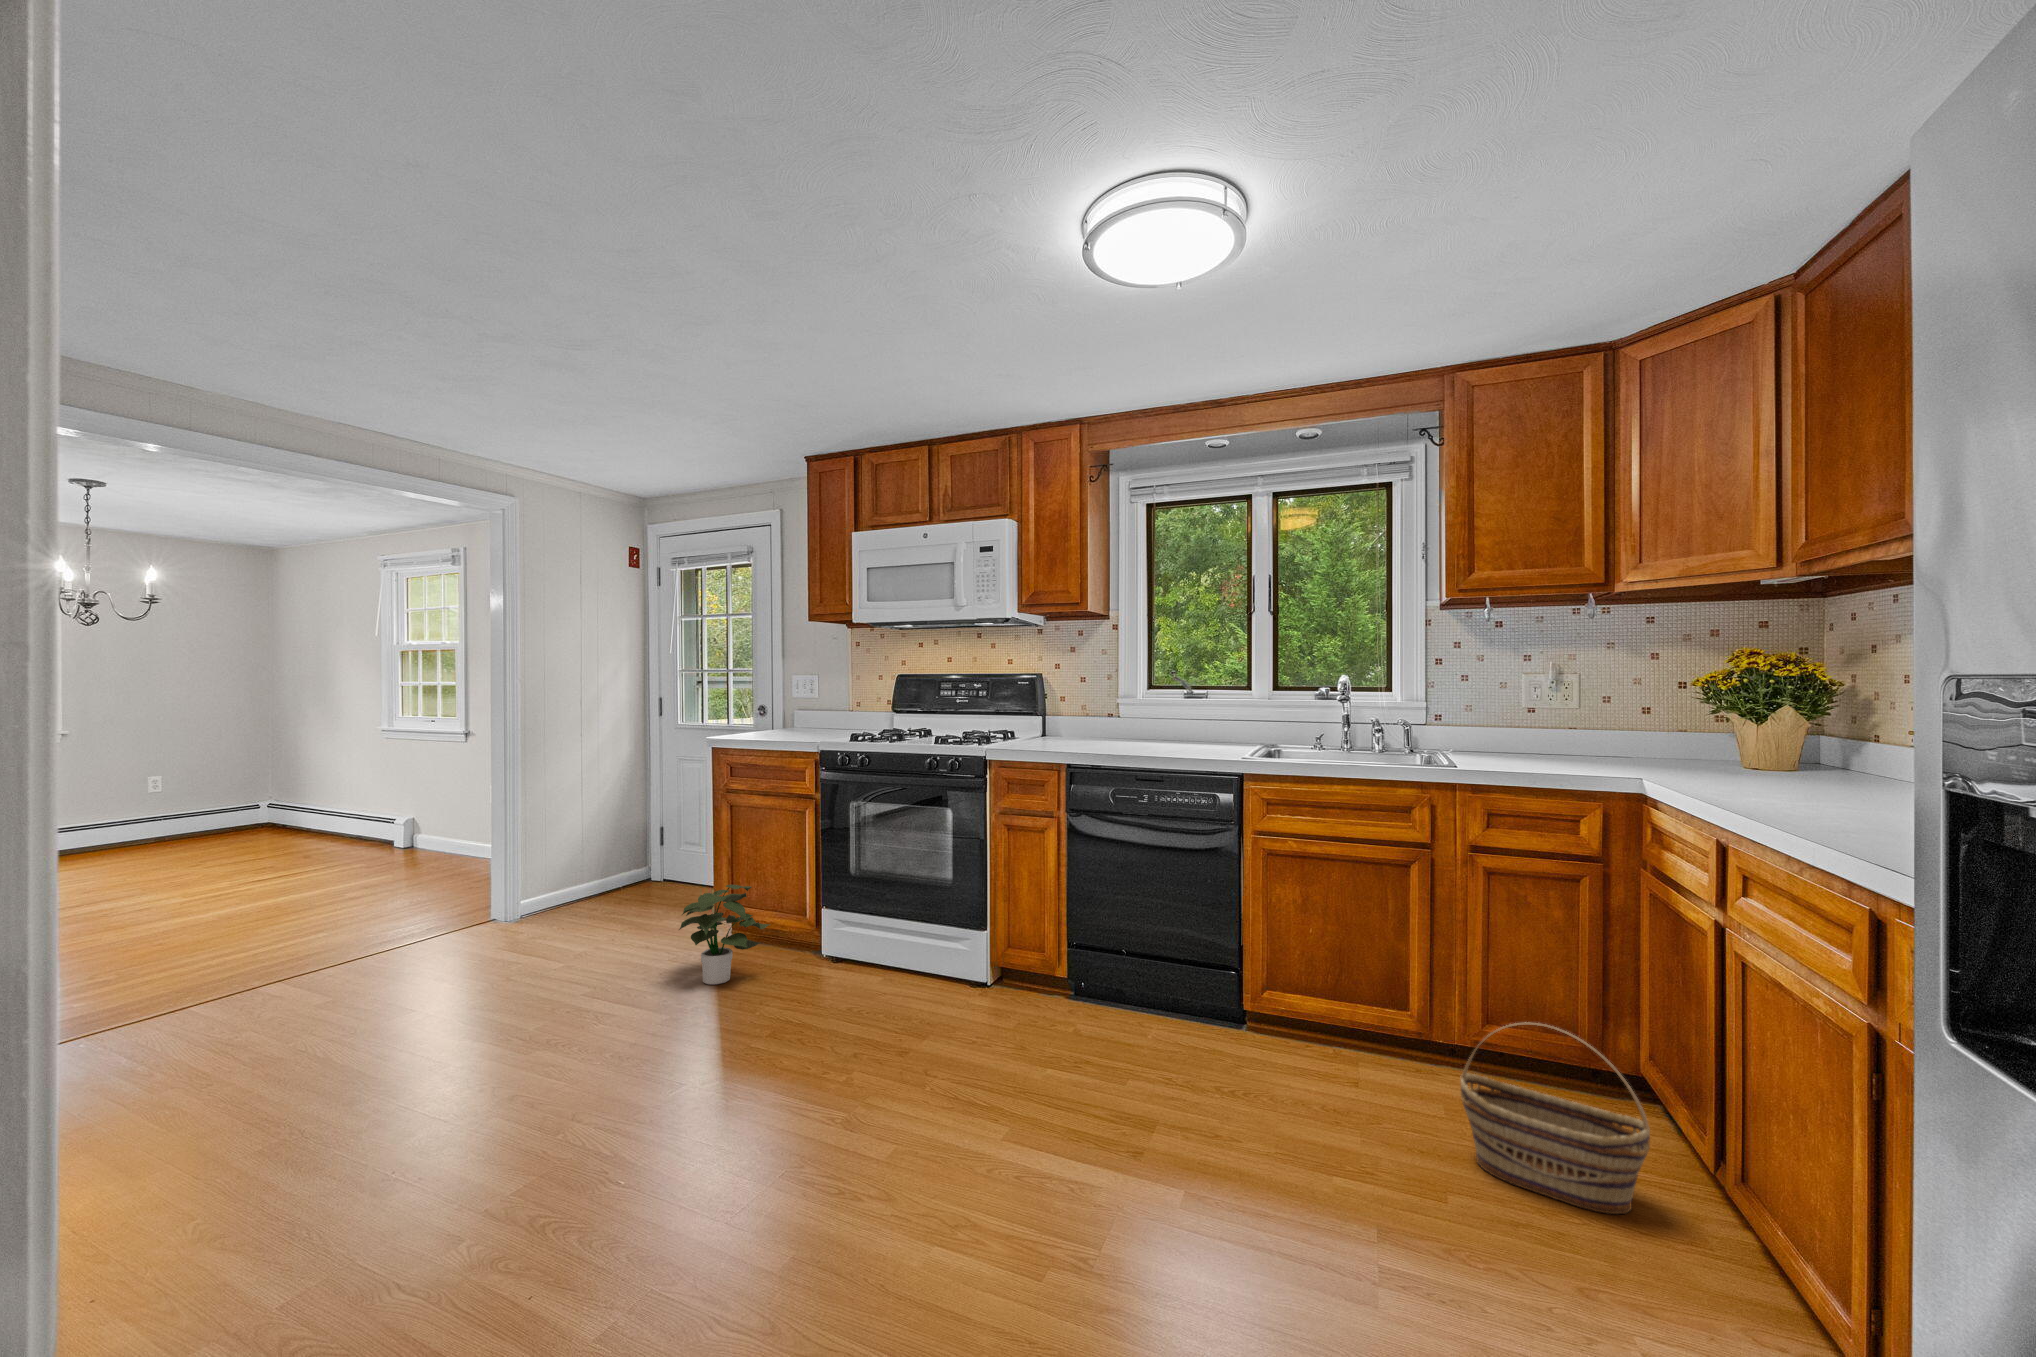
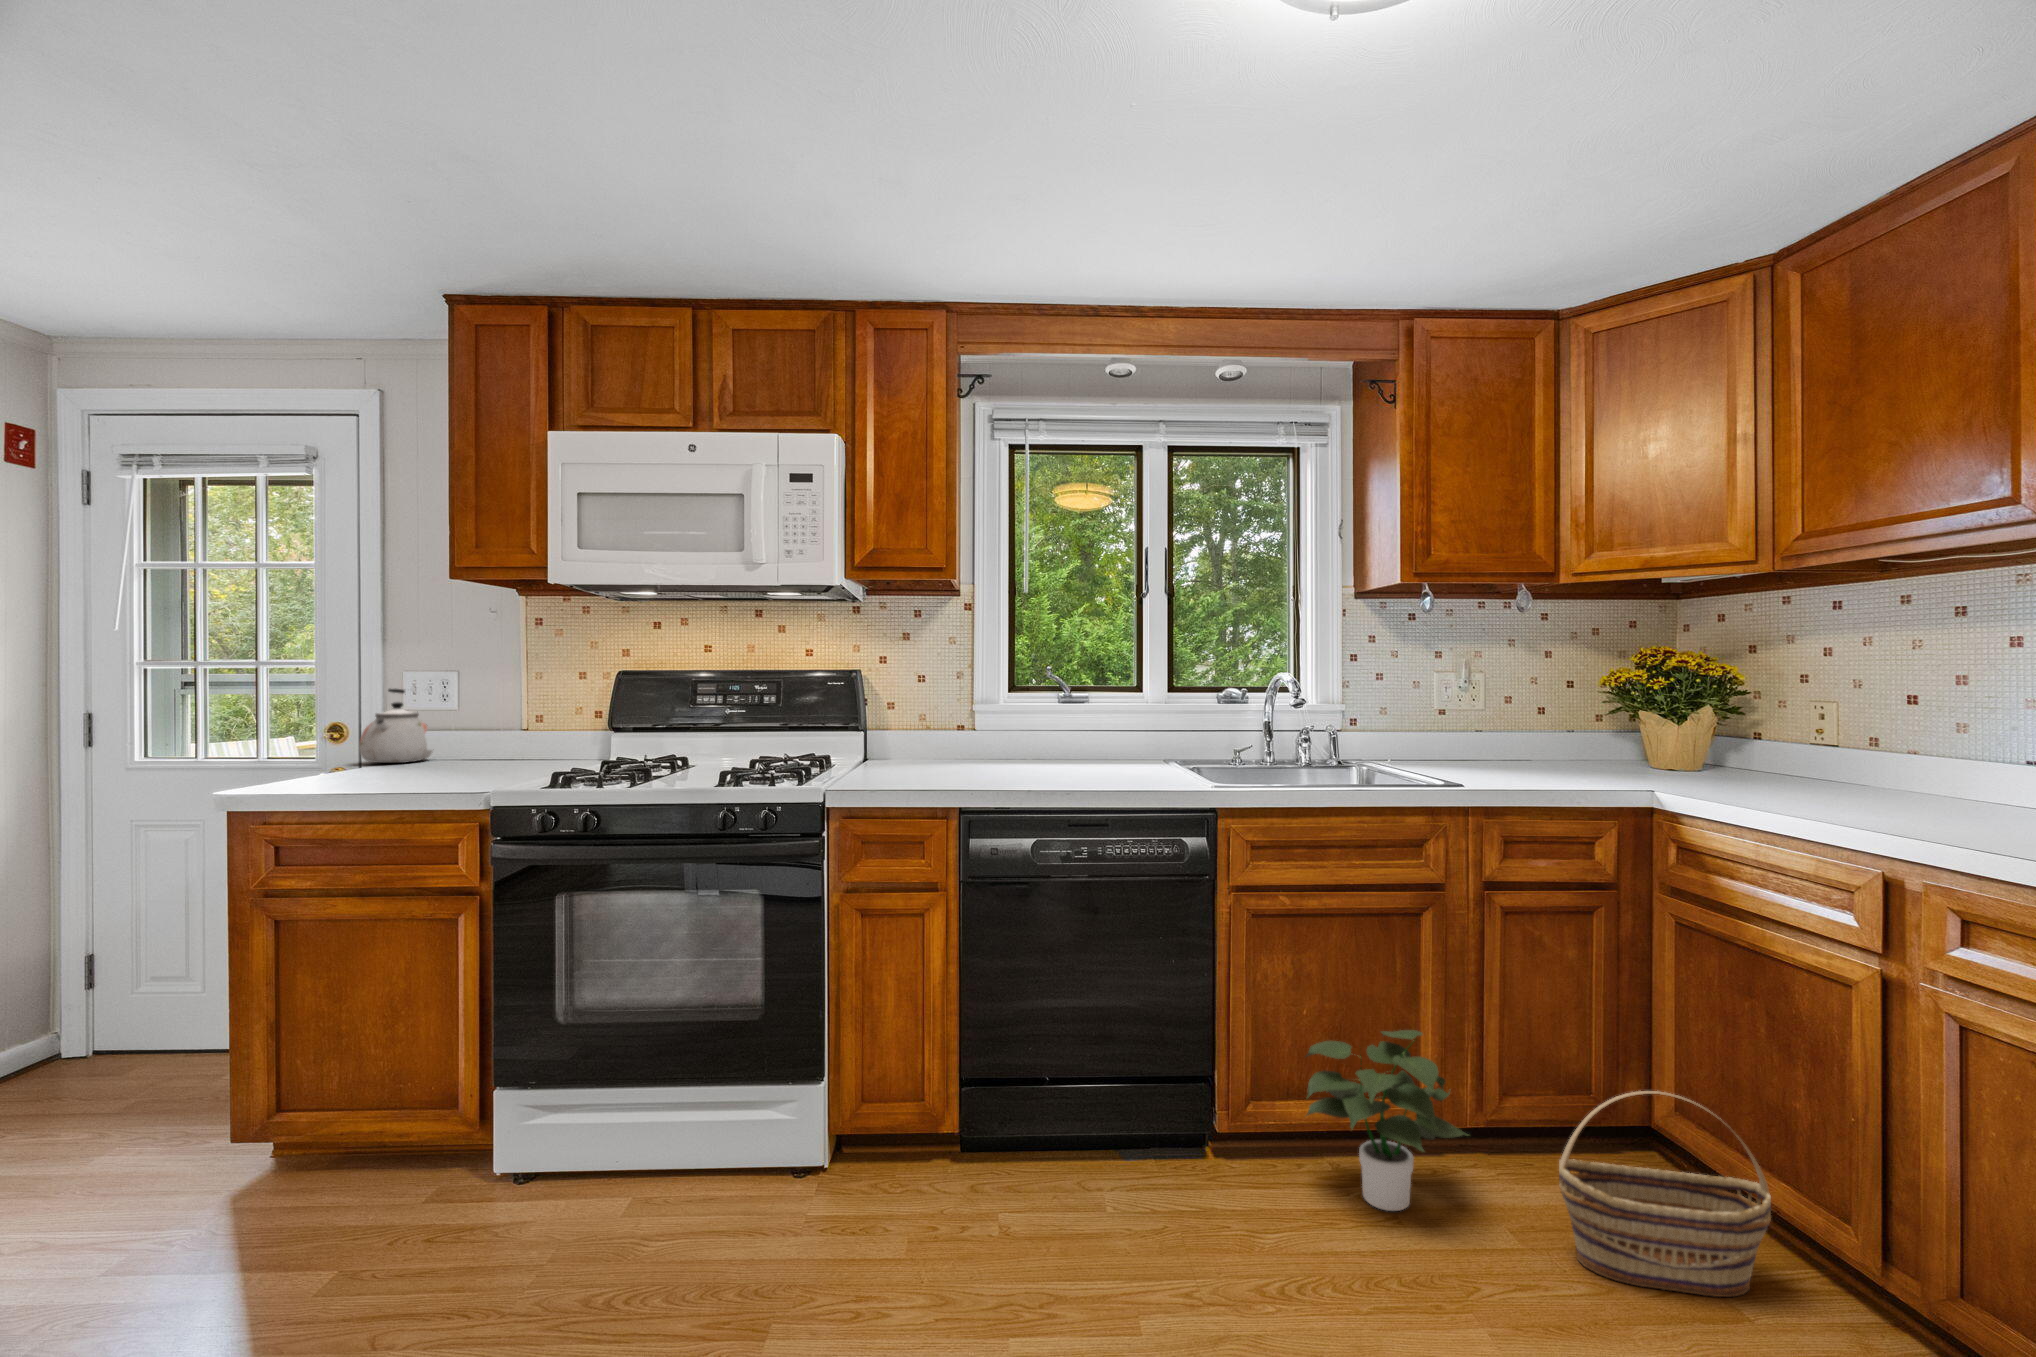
kettle: none [771,686,810,730] -> present [359,689,432,763]
potted plant: present [679,885,770,985] -> present [1307,1030,1468,1211]

